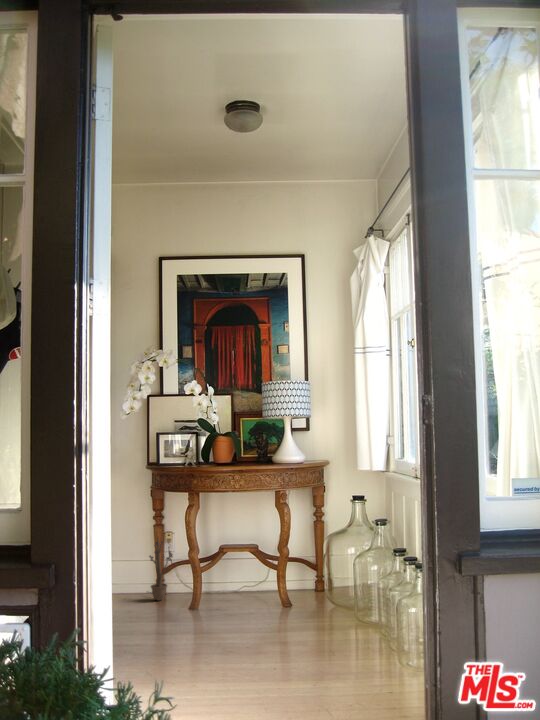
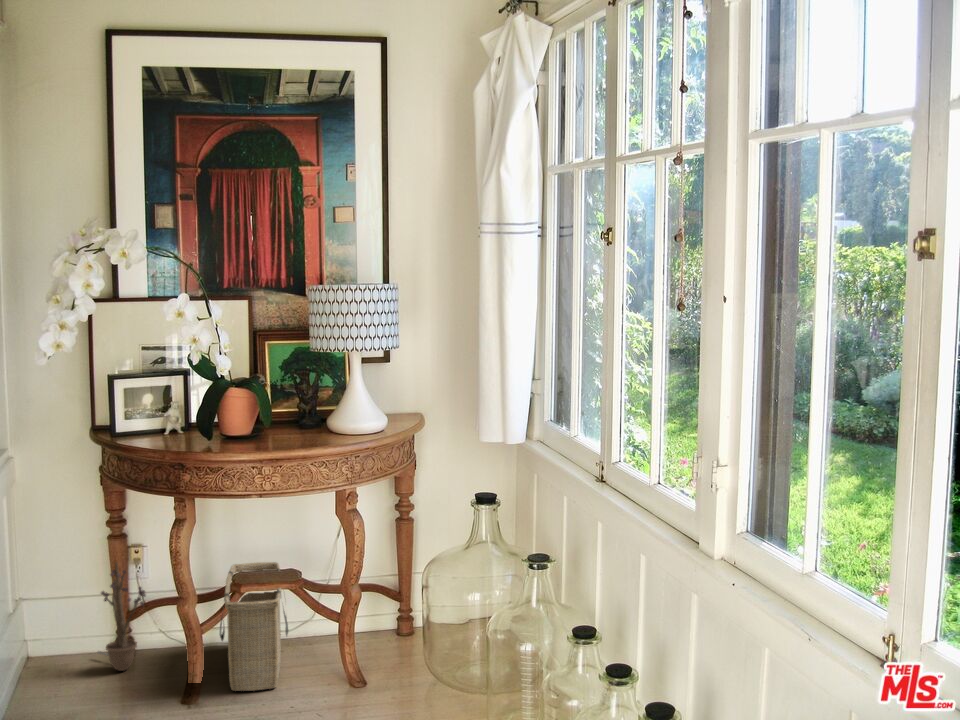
basket: none [212,544,250,610] -> present [220,562,288,691]

